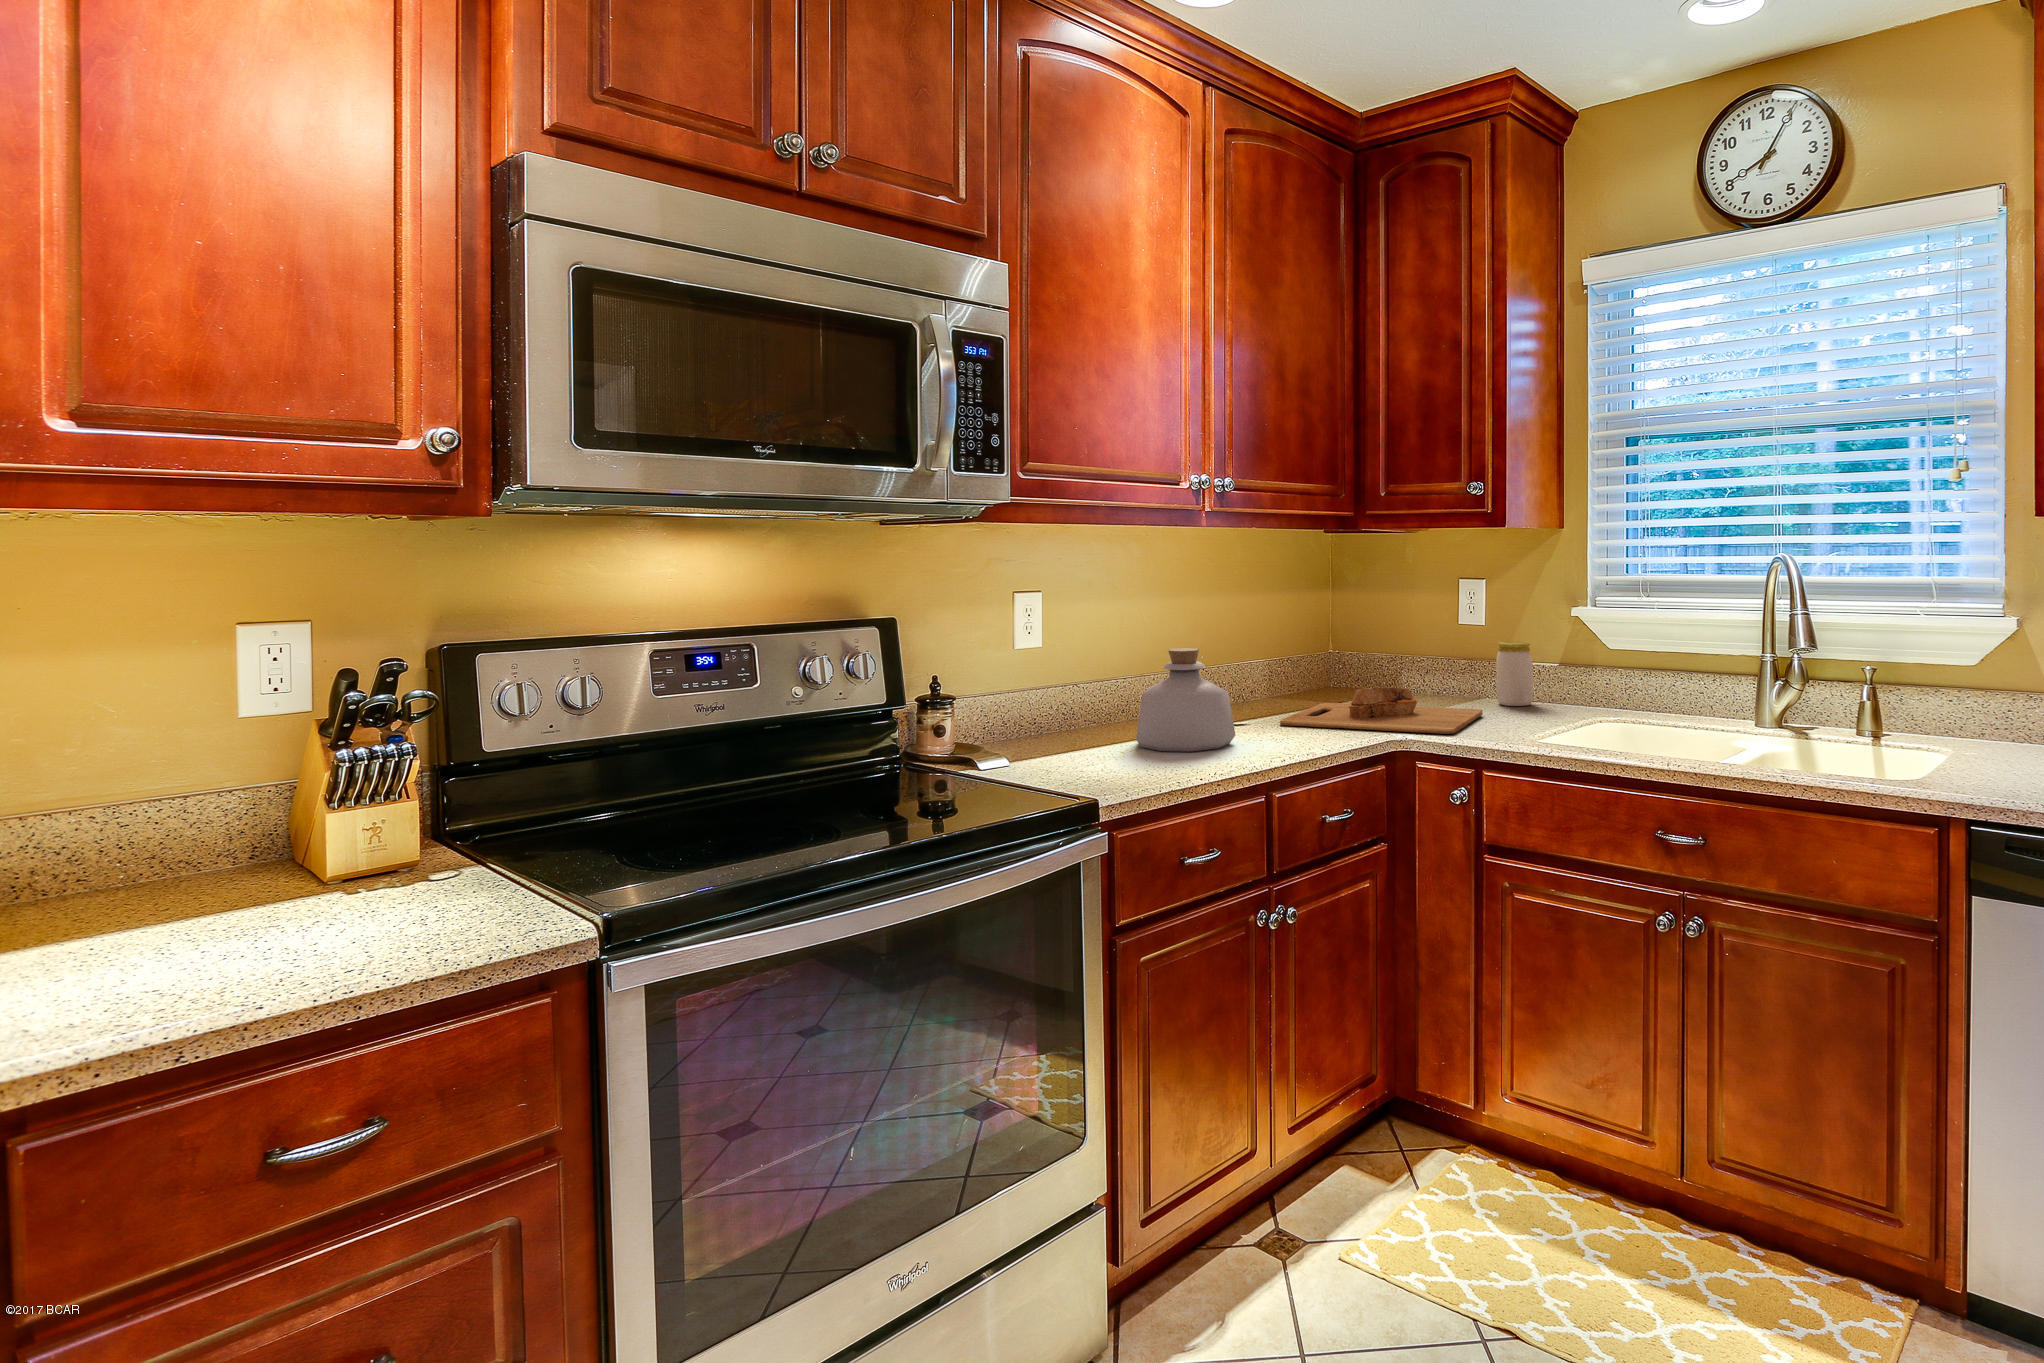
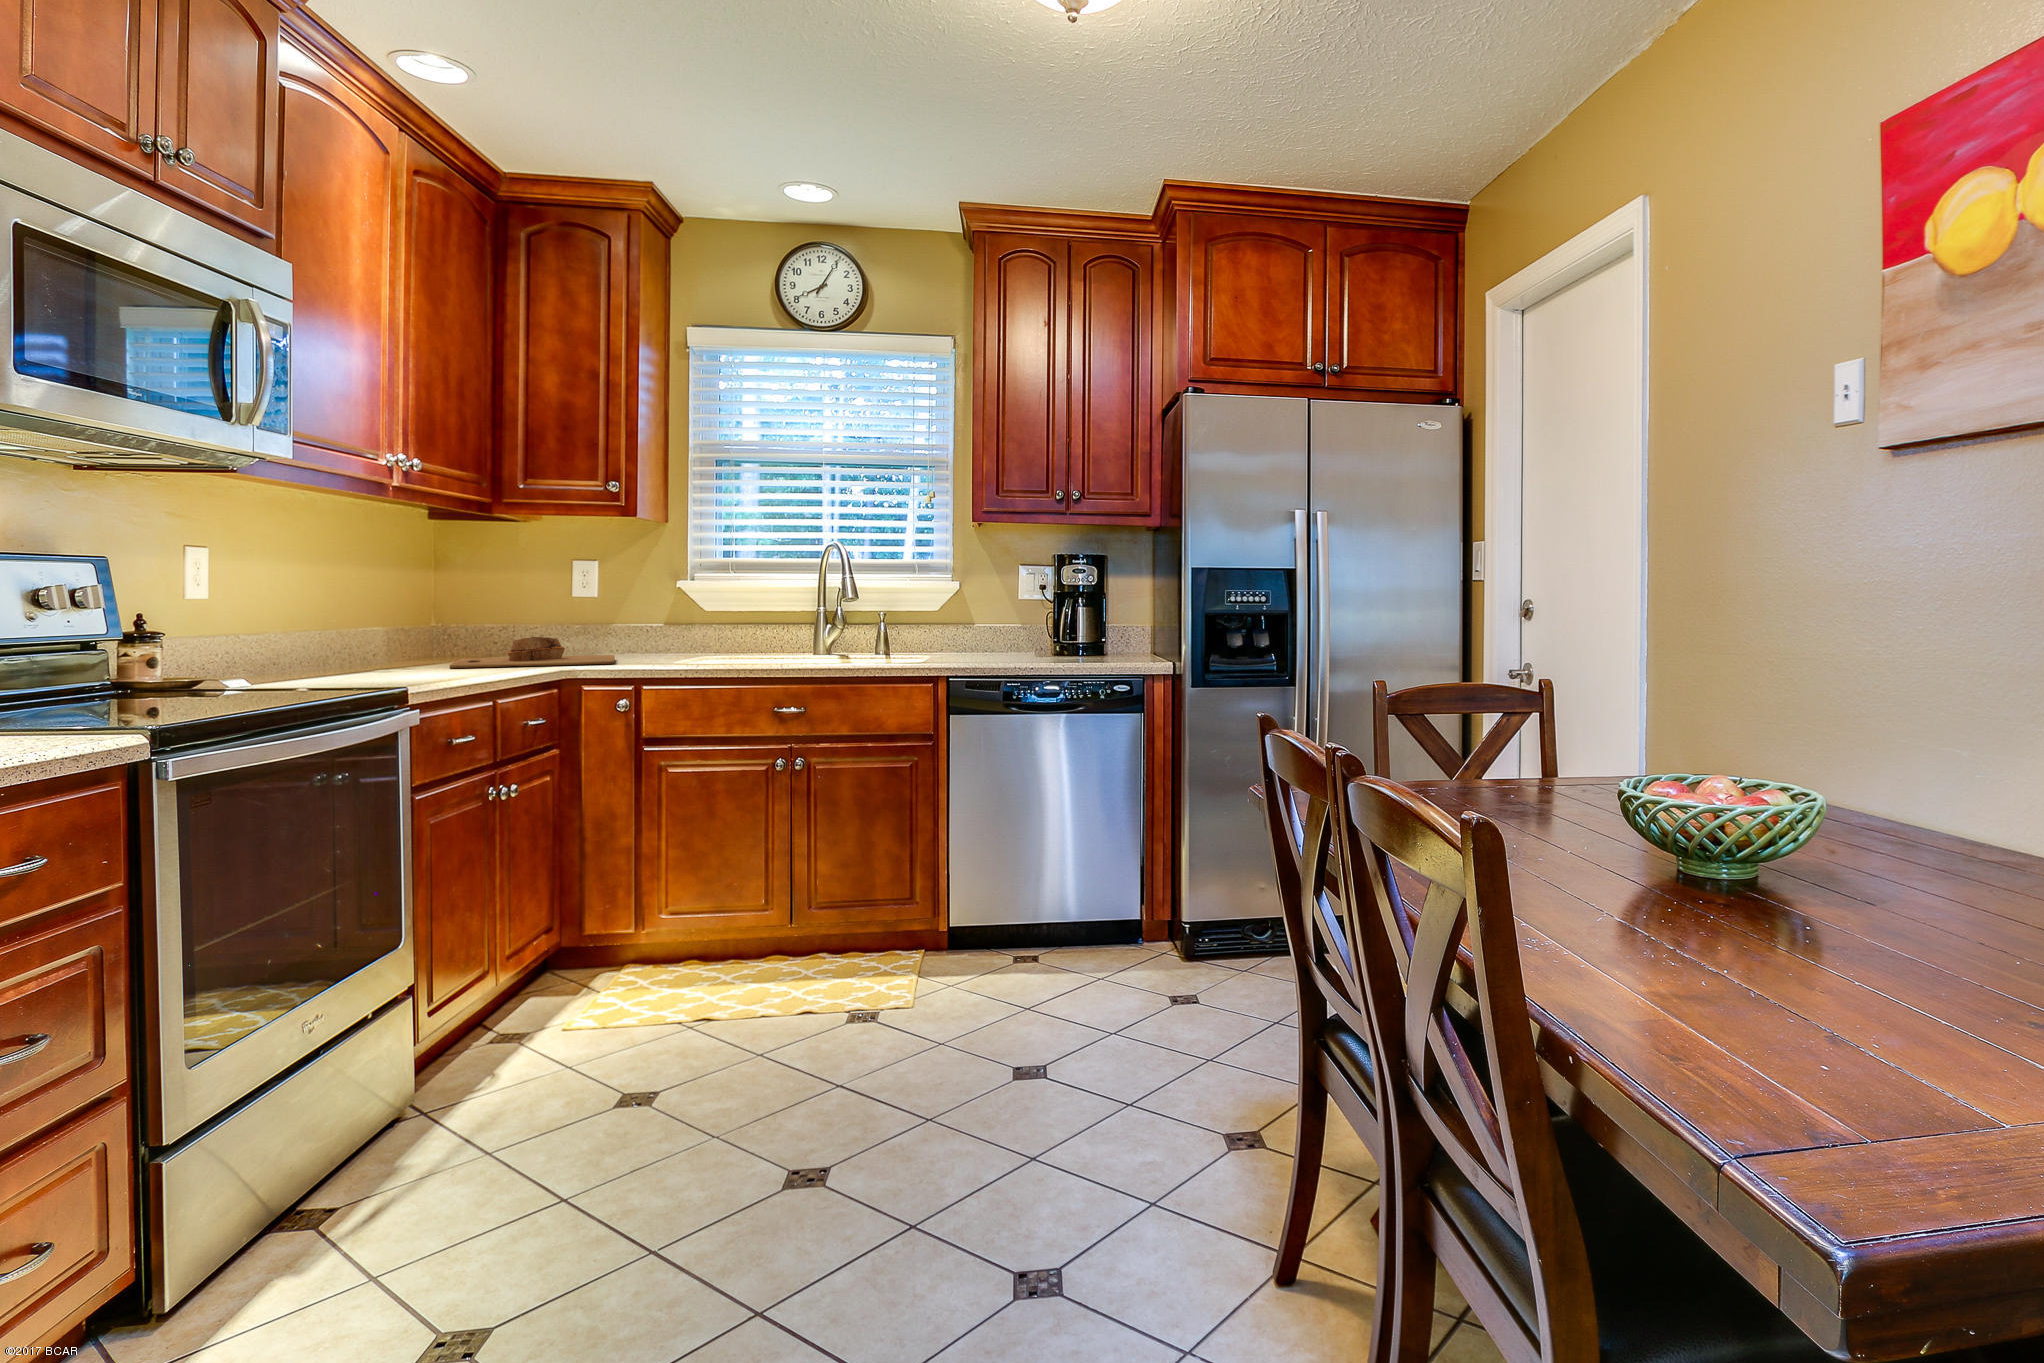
jar: present [1496,641,1533,706] -> none [610,609,640,656]
bottle: present [1136,648,1235,752] -> none [340,598,440,679]

